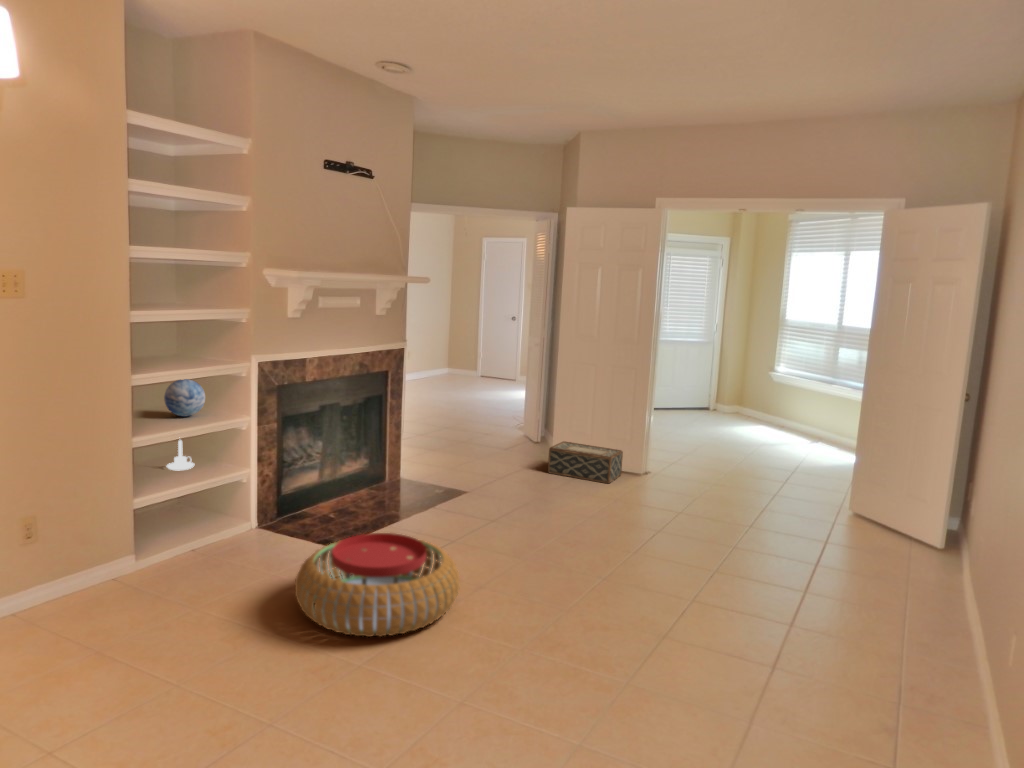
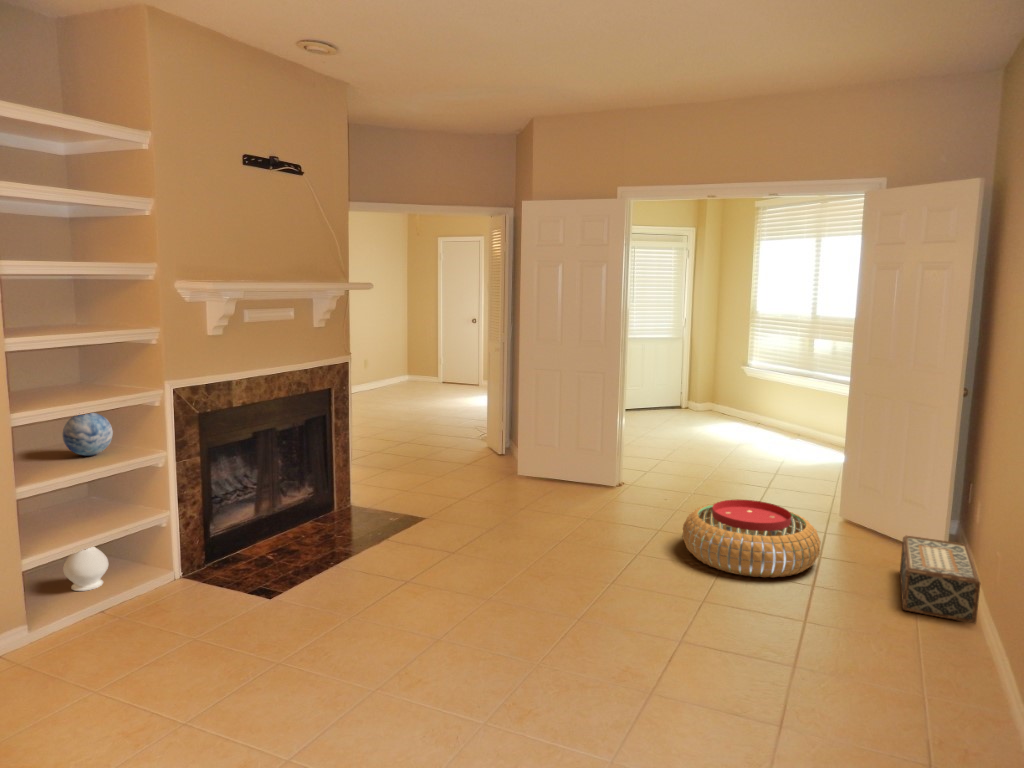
candle holder: present [167,440,194,471] -> none [70,478,104,518]
woven basket: present [548,441,623,483] -> present [900,535,980,623]
decorative vase: none [160,481,197,532] -> present [63,547,108,591]
pouf: present [295,533,460,637] -> present [682,500,821,578]

